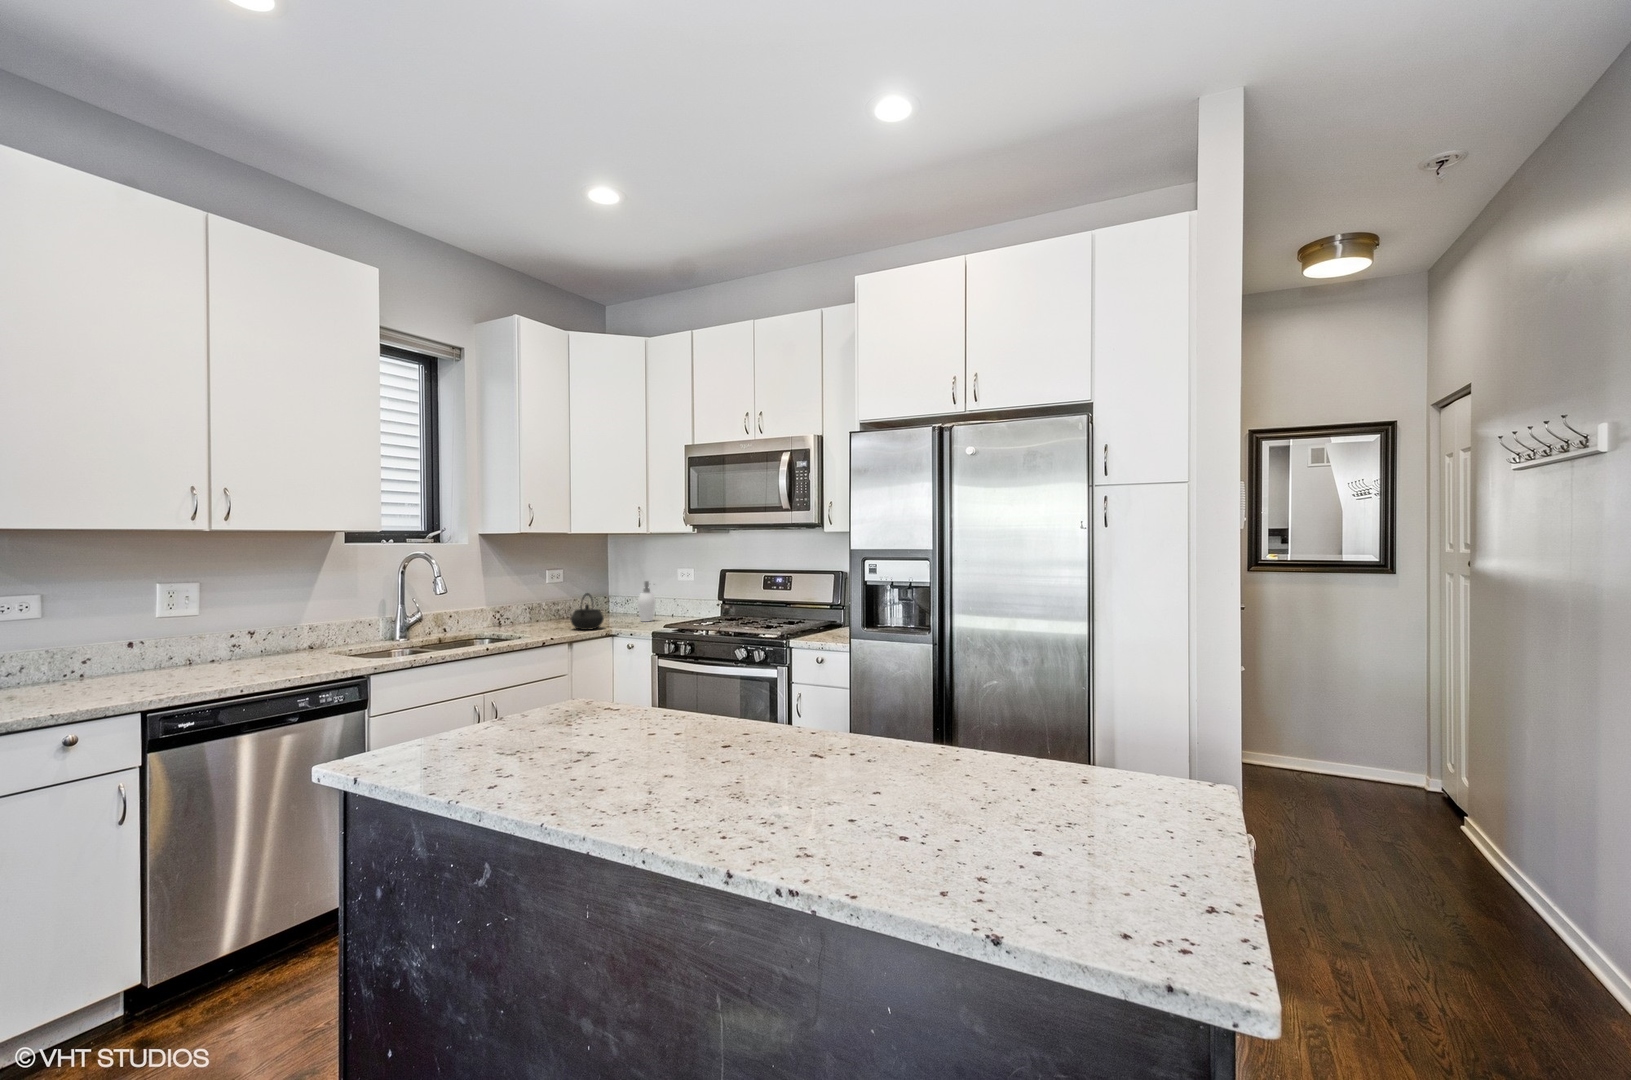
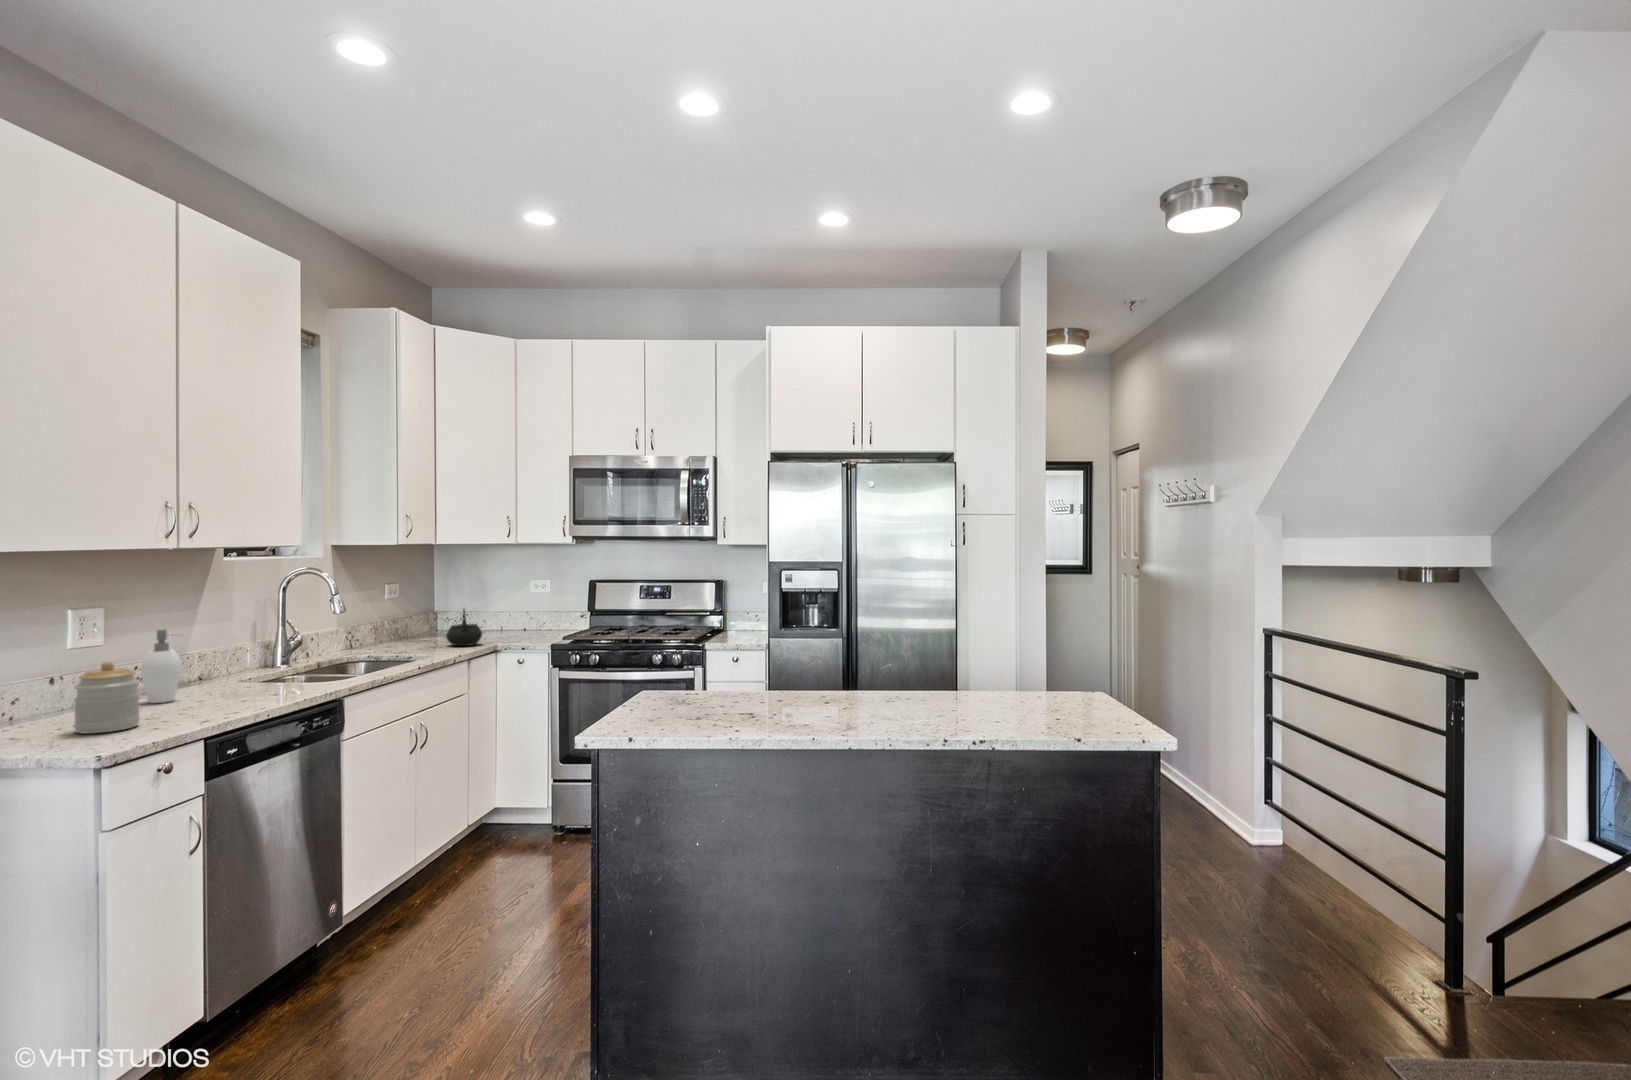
soap dispenser: present [638,581,655,622] -> present [141,629,181,703]
jar: none [62,631,129,697] -> present [74,661,140,734]

